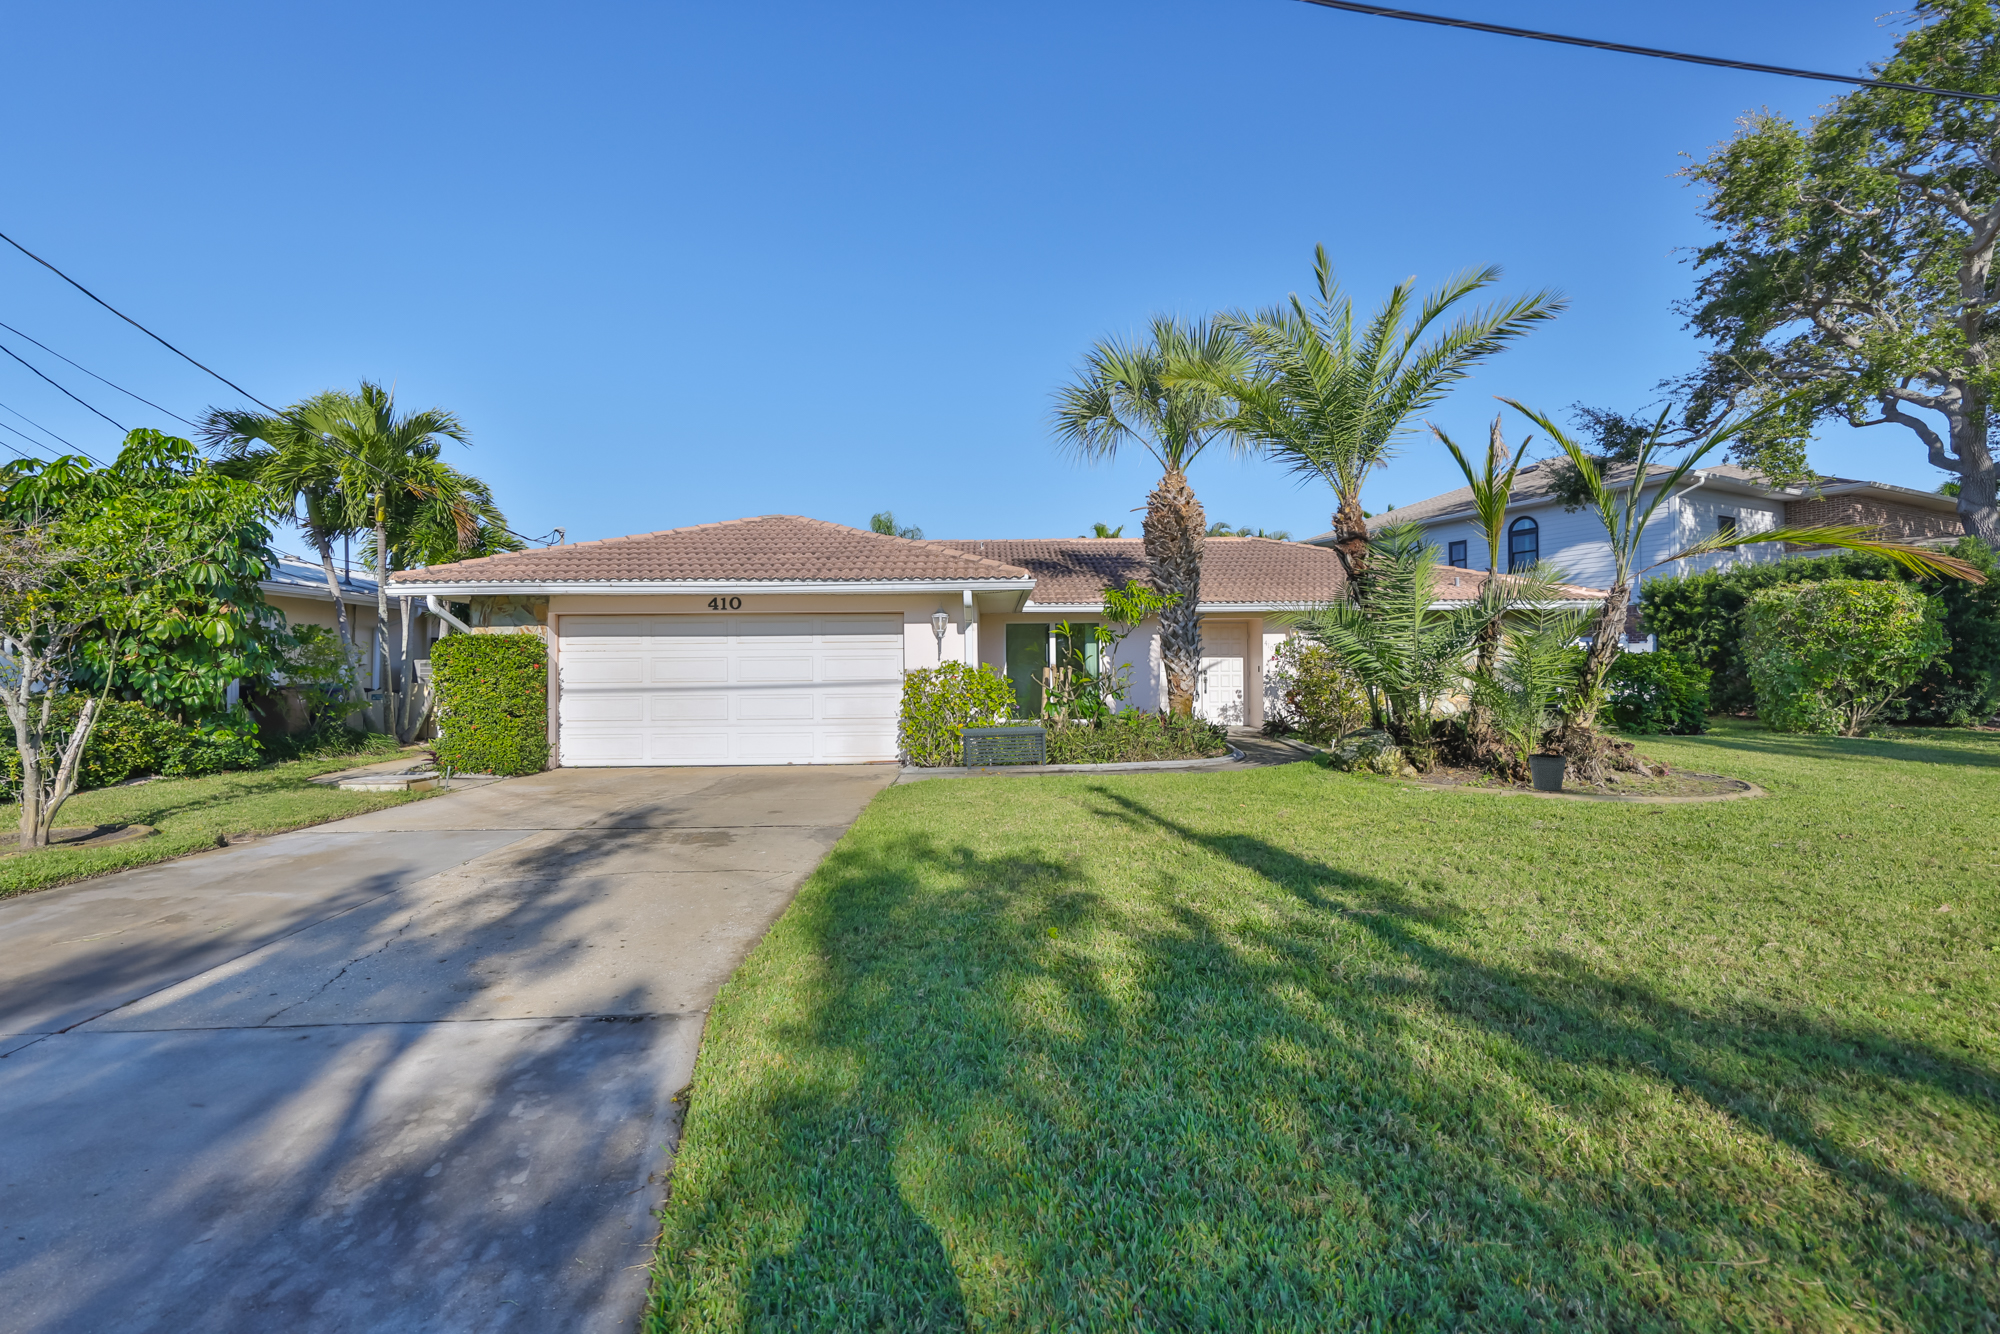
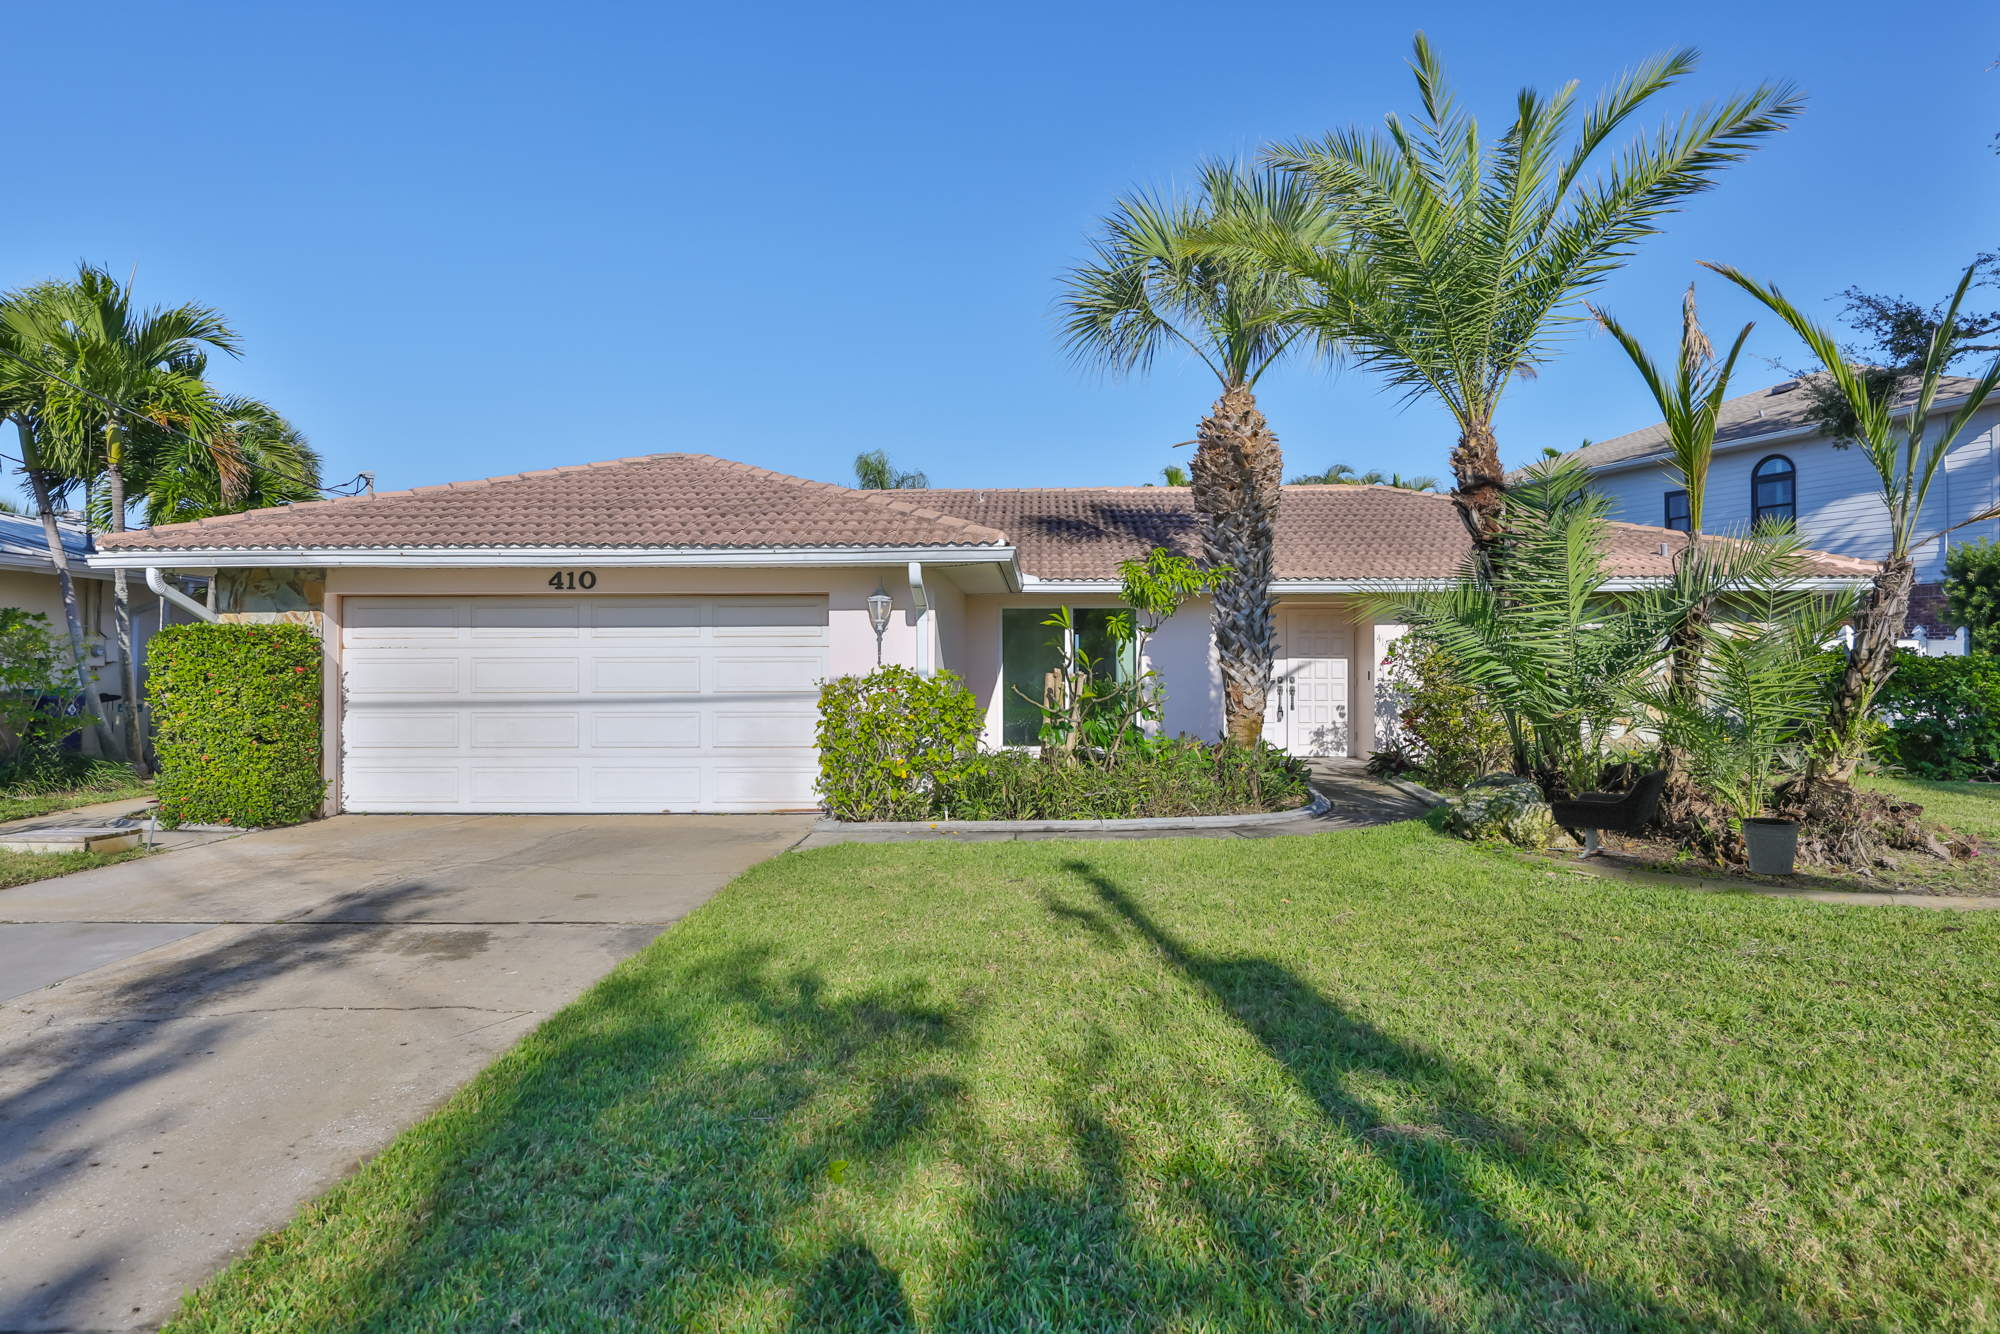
lounge chair: none [1398,724,1477,783] -> present [1546,770,1667,859]
storage bench: present [960,726,1047,769] -> none [905,763,1030,827]

